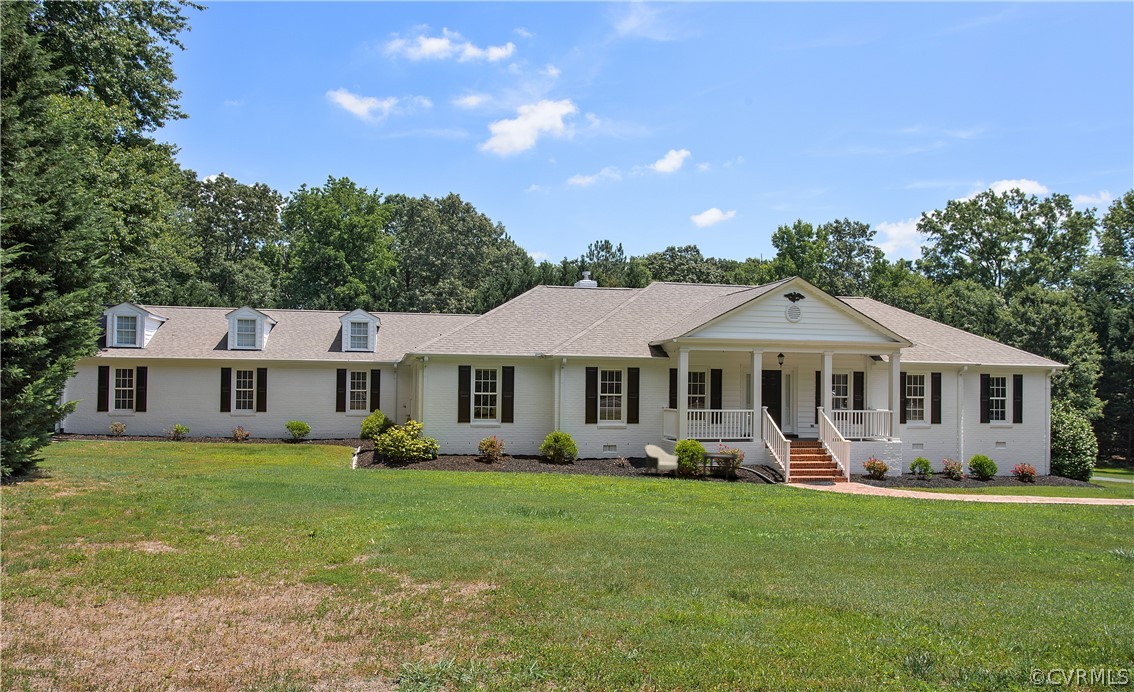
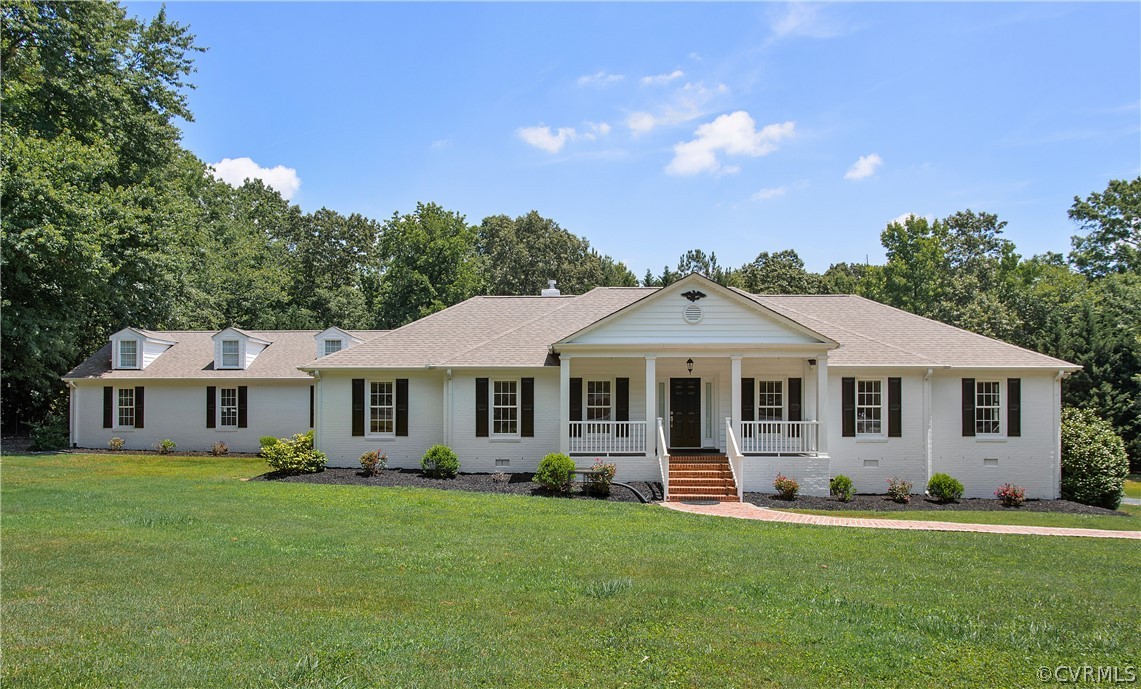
armchair: present [645,445,679,476] -> none [508,459,544,493]

